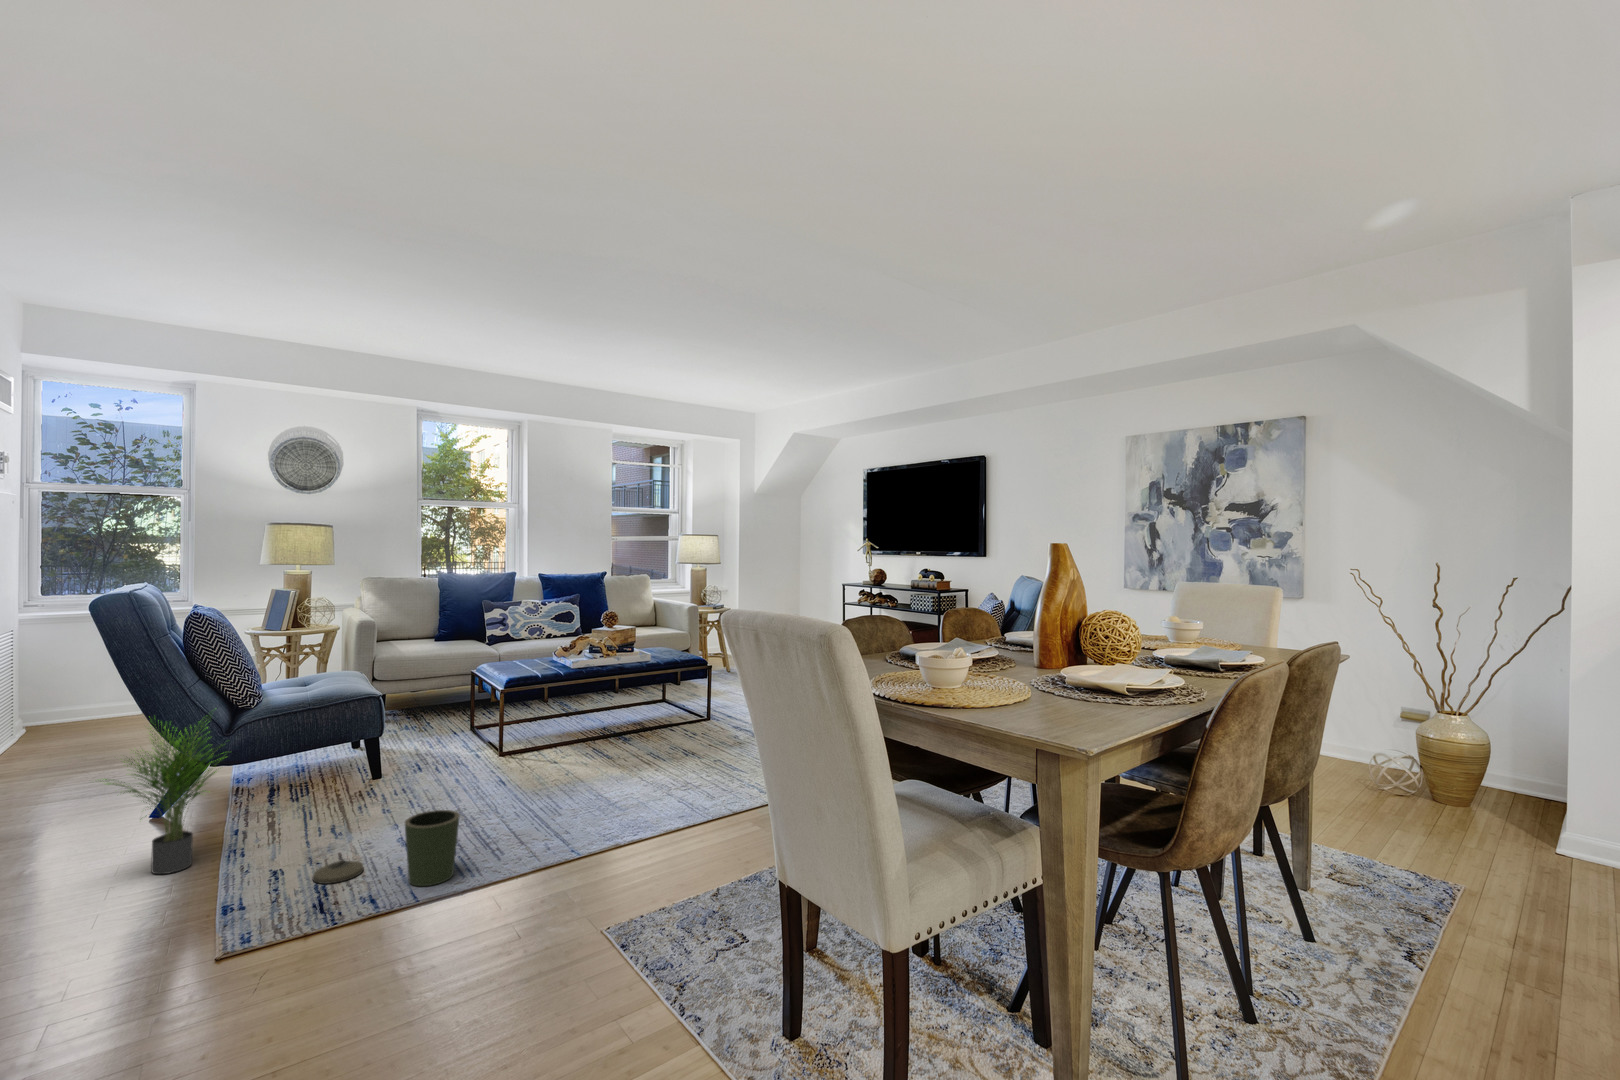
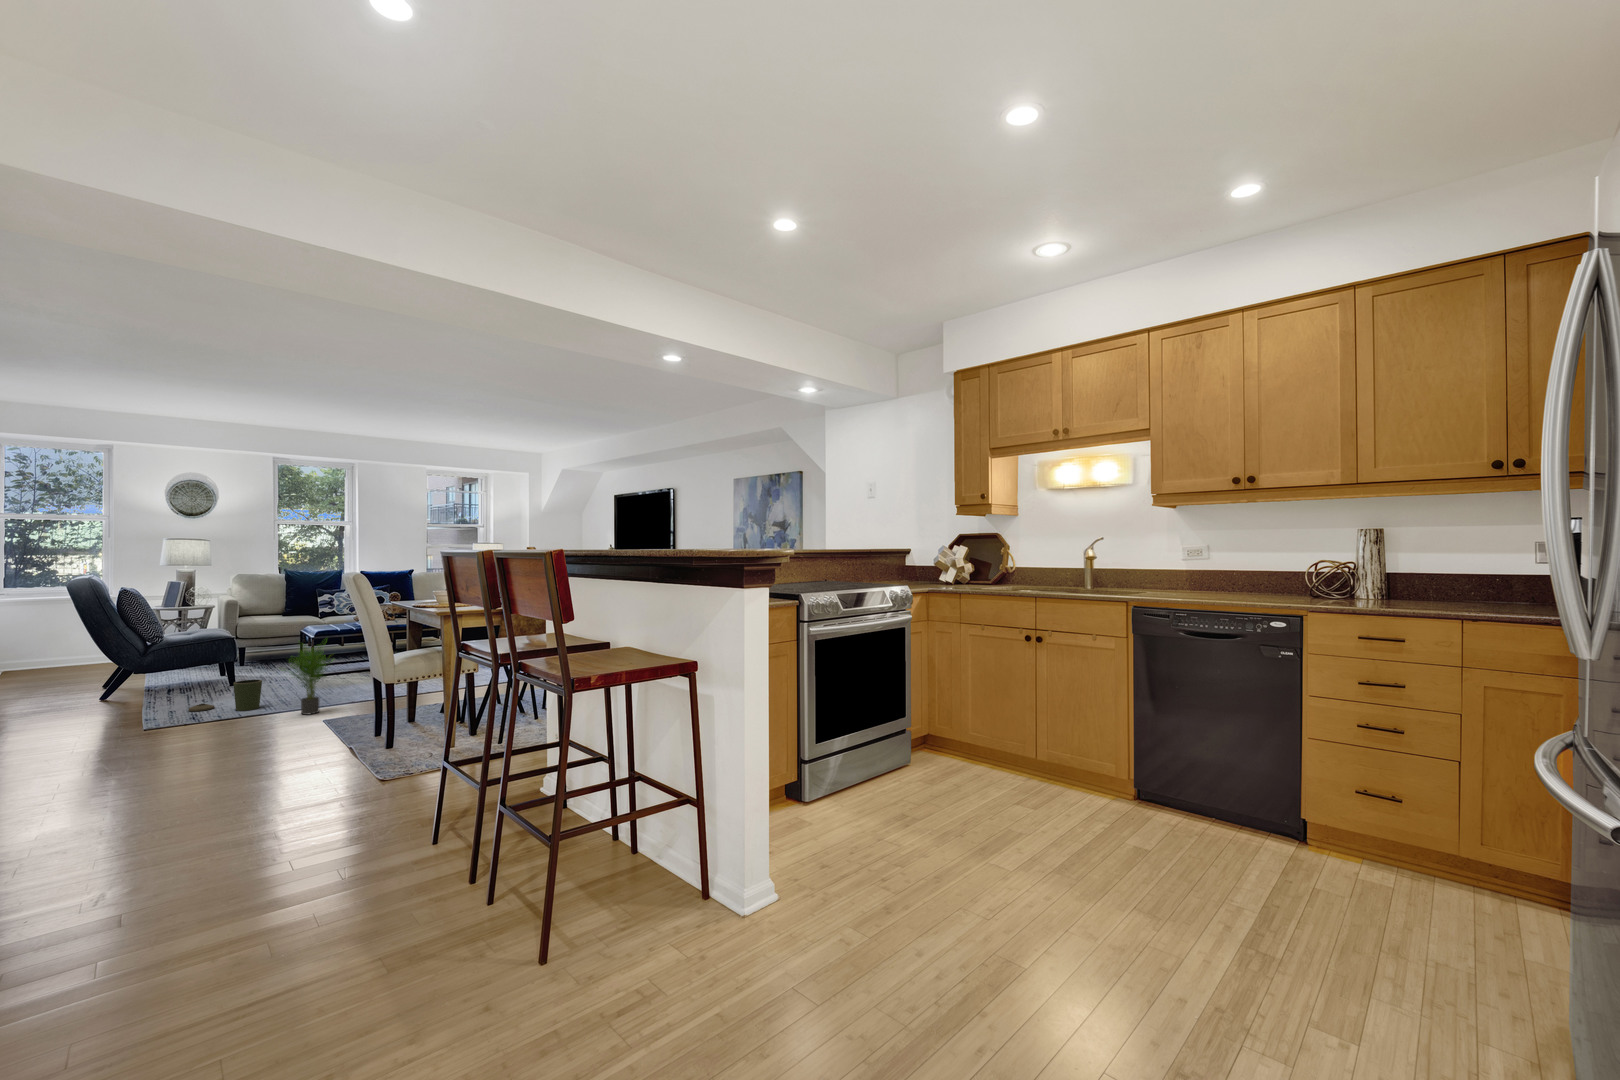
potted plant: present [103,718,221,874] -> present [291,647,330,715]

